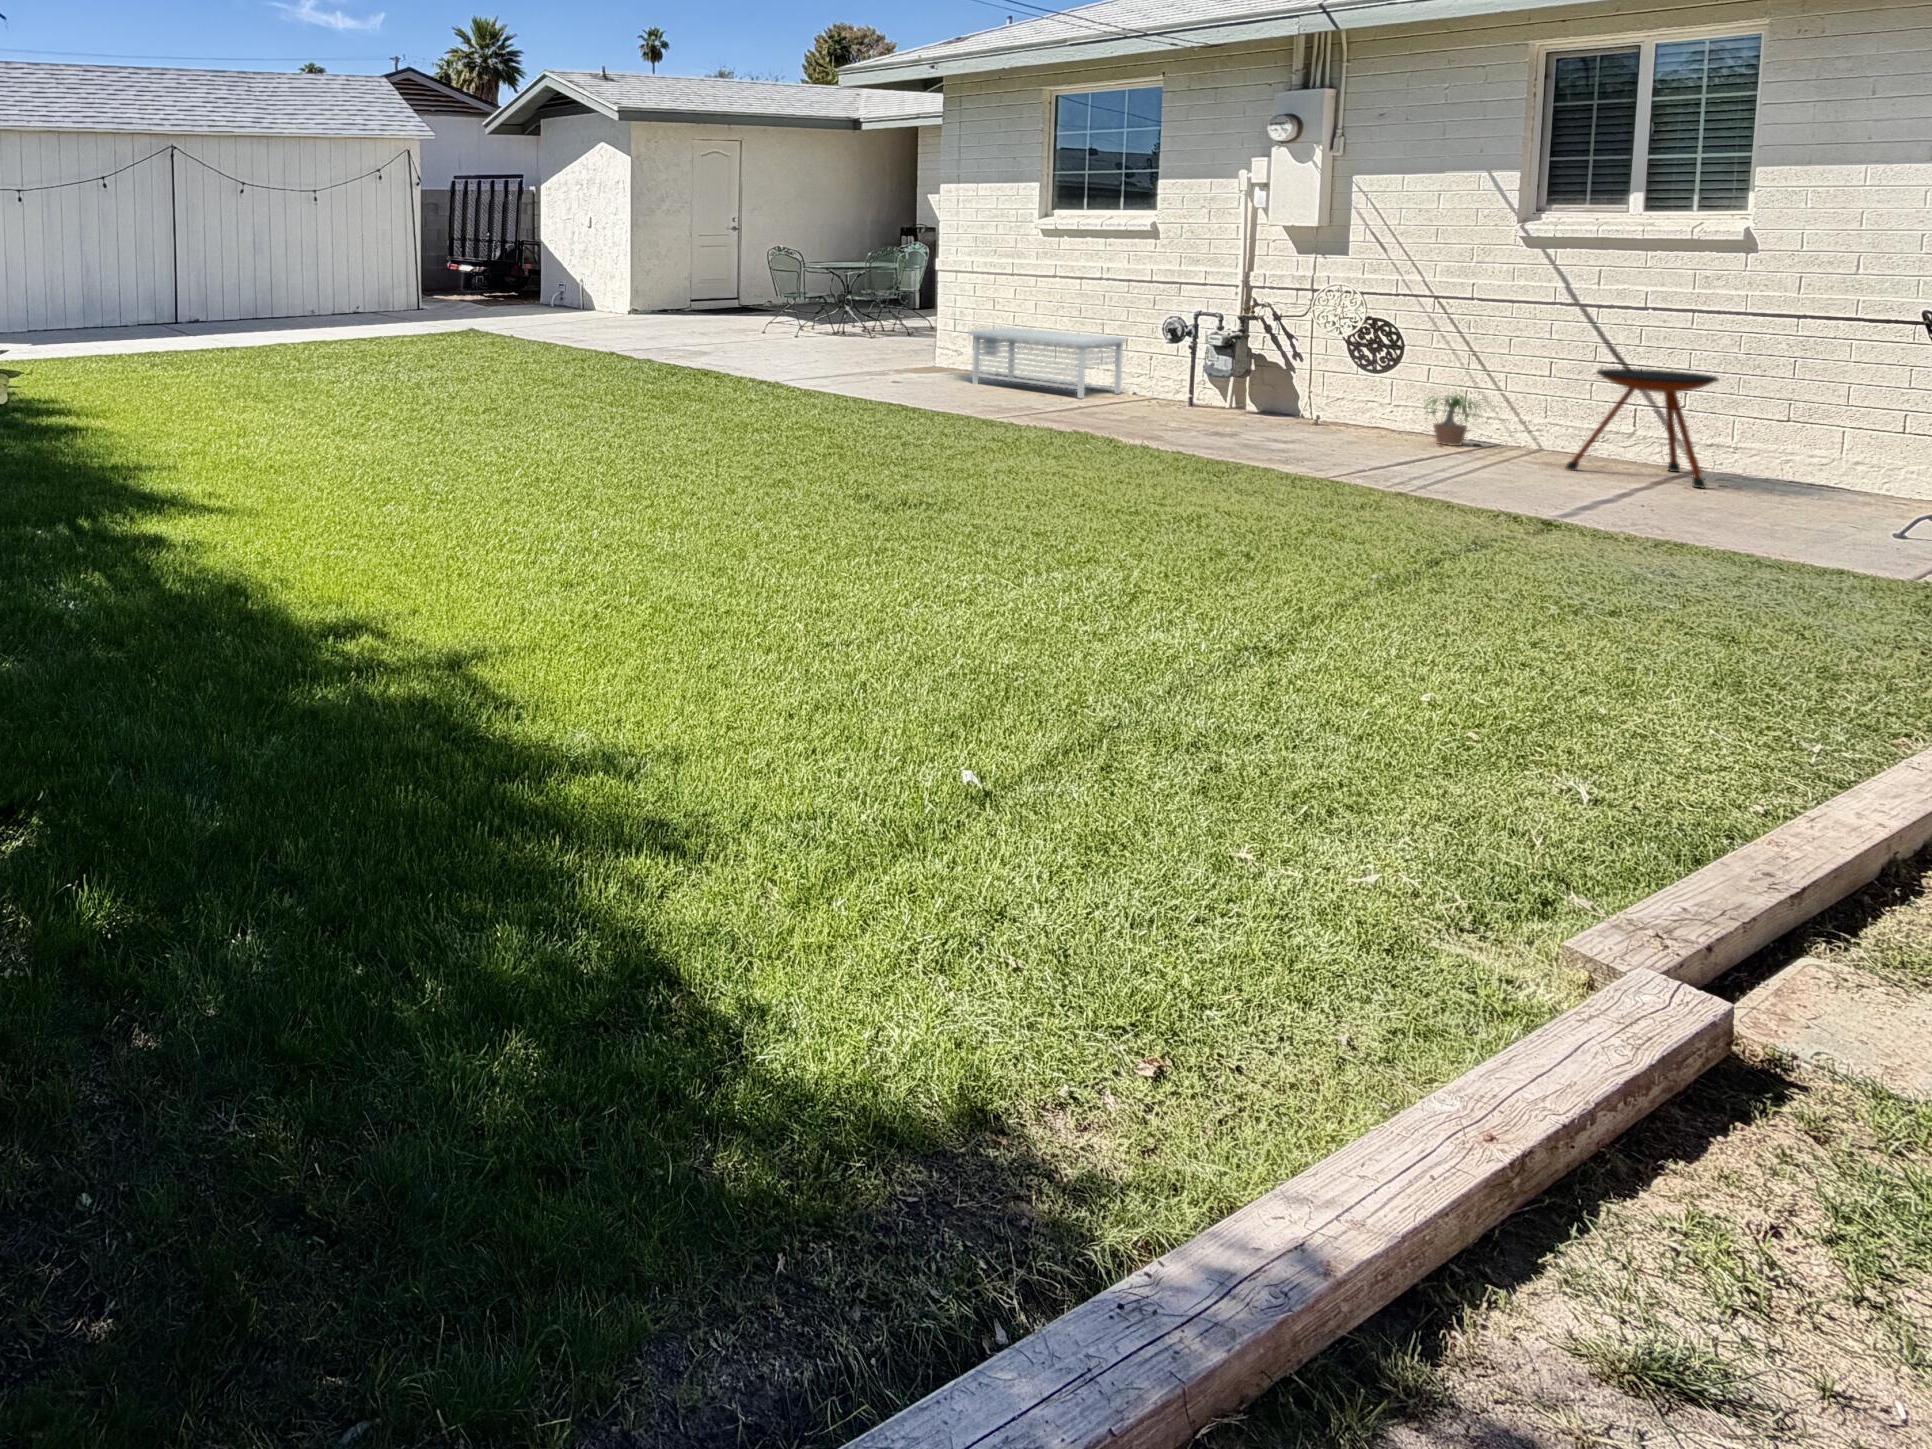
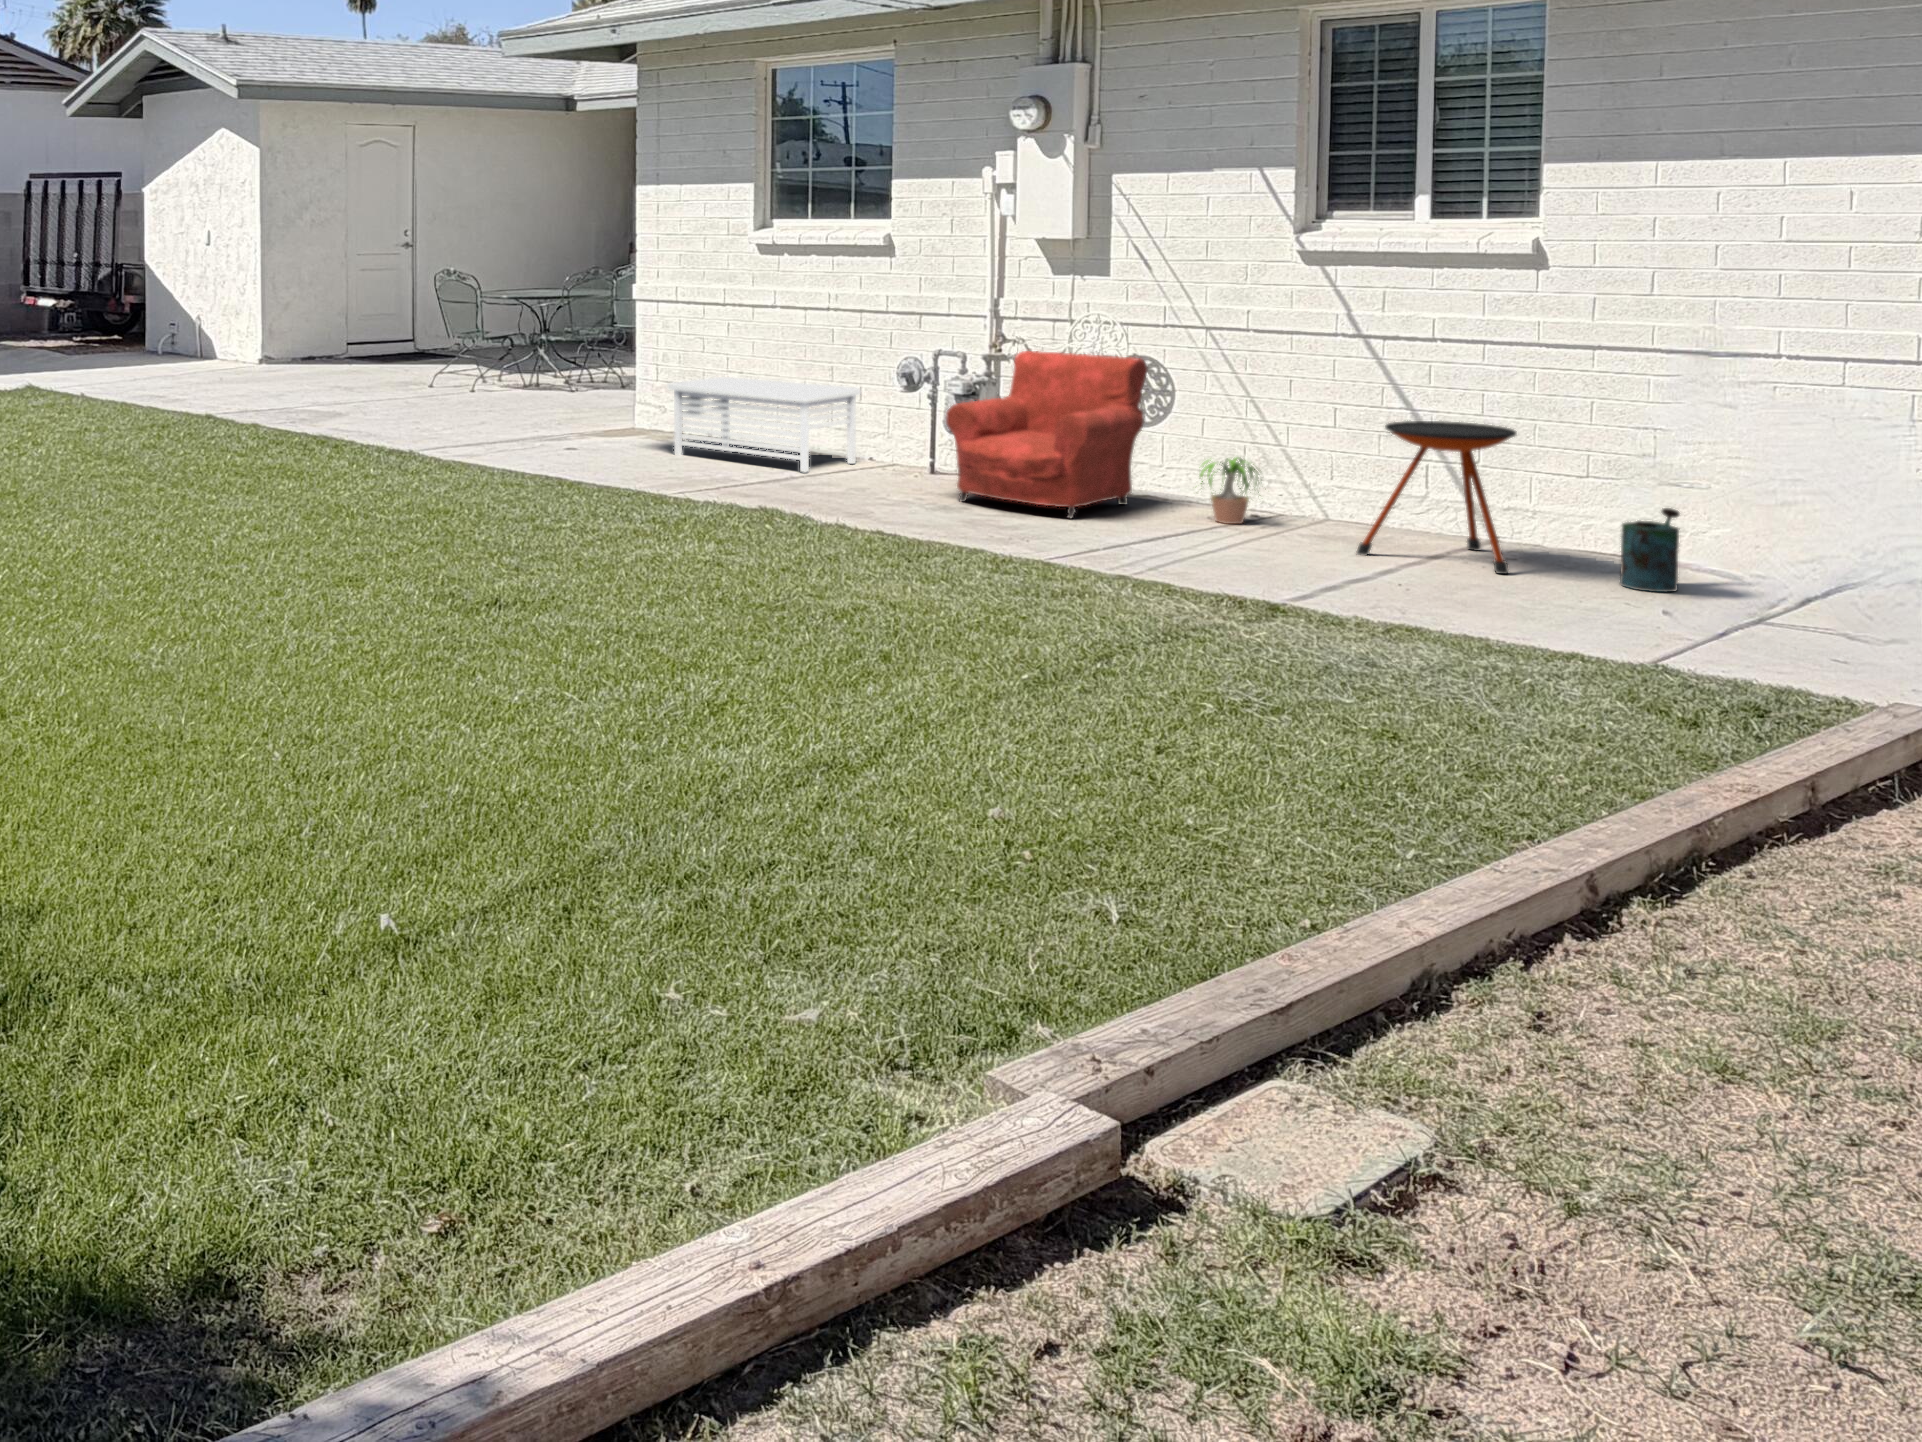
armchair: none [1204,311,1380,436] -> present [946,351,1148,518]
watering can: none [1811,442,1873,507] -> present [1620,508,1680,592]

